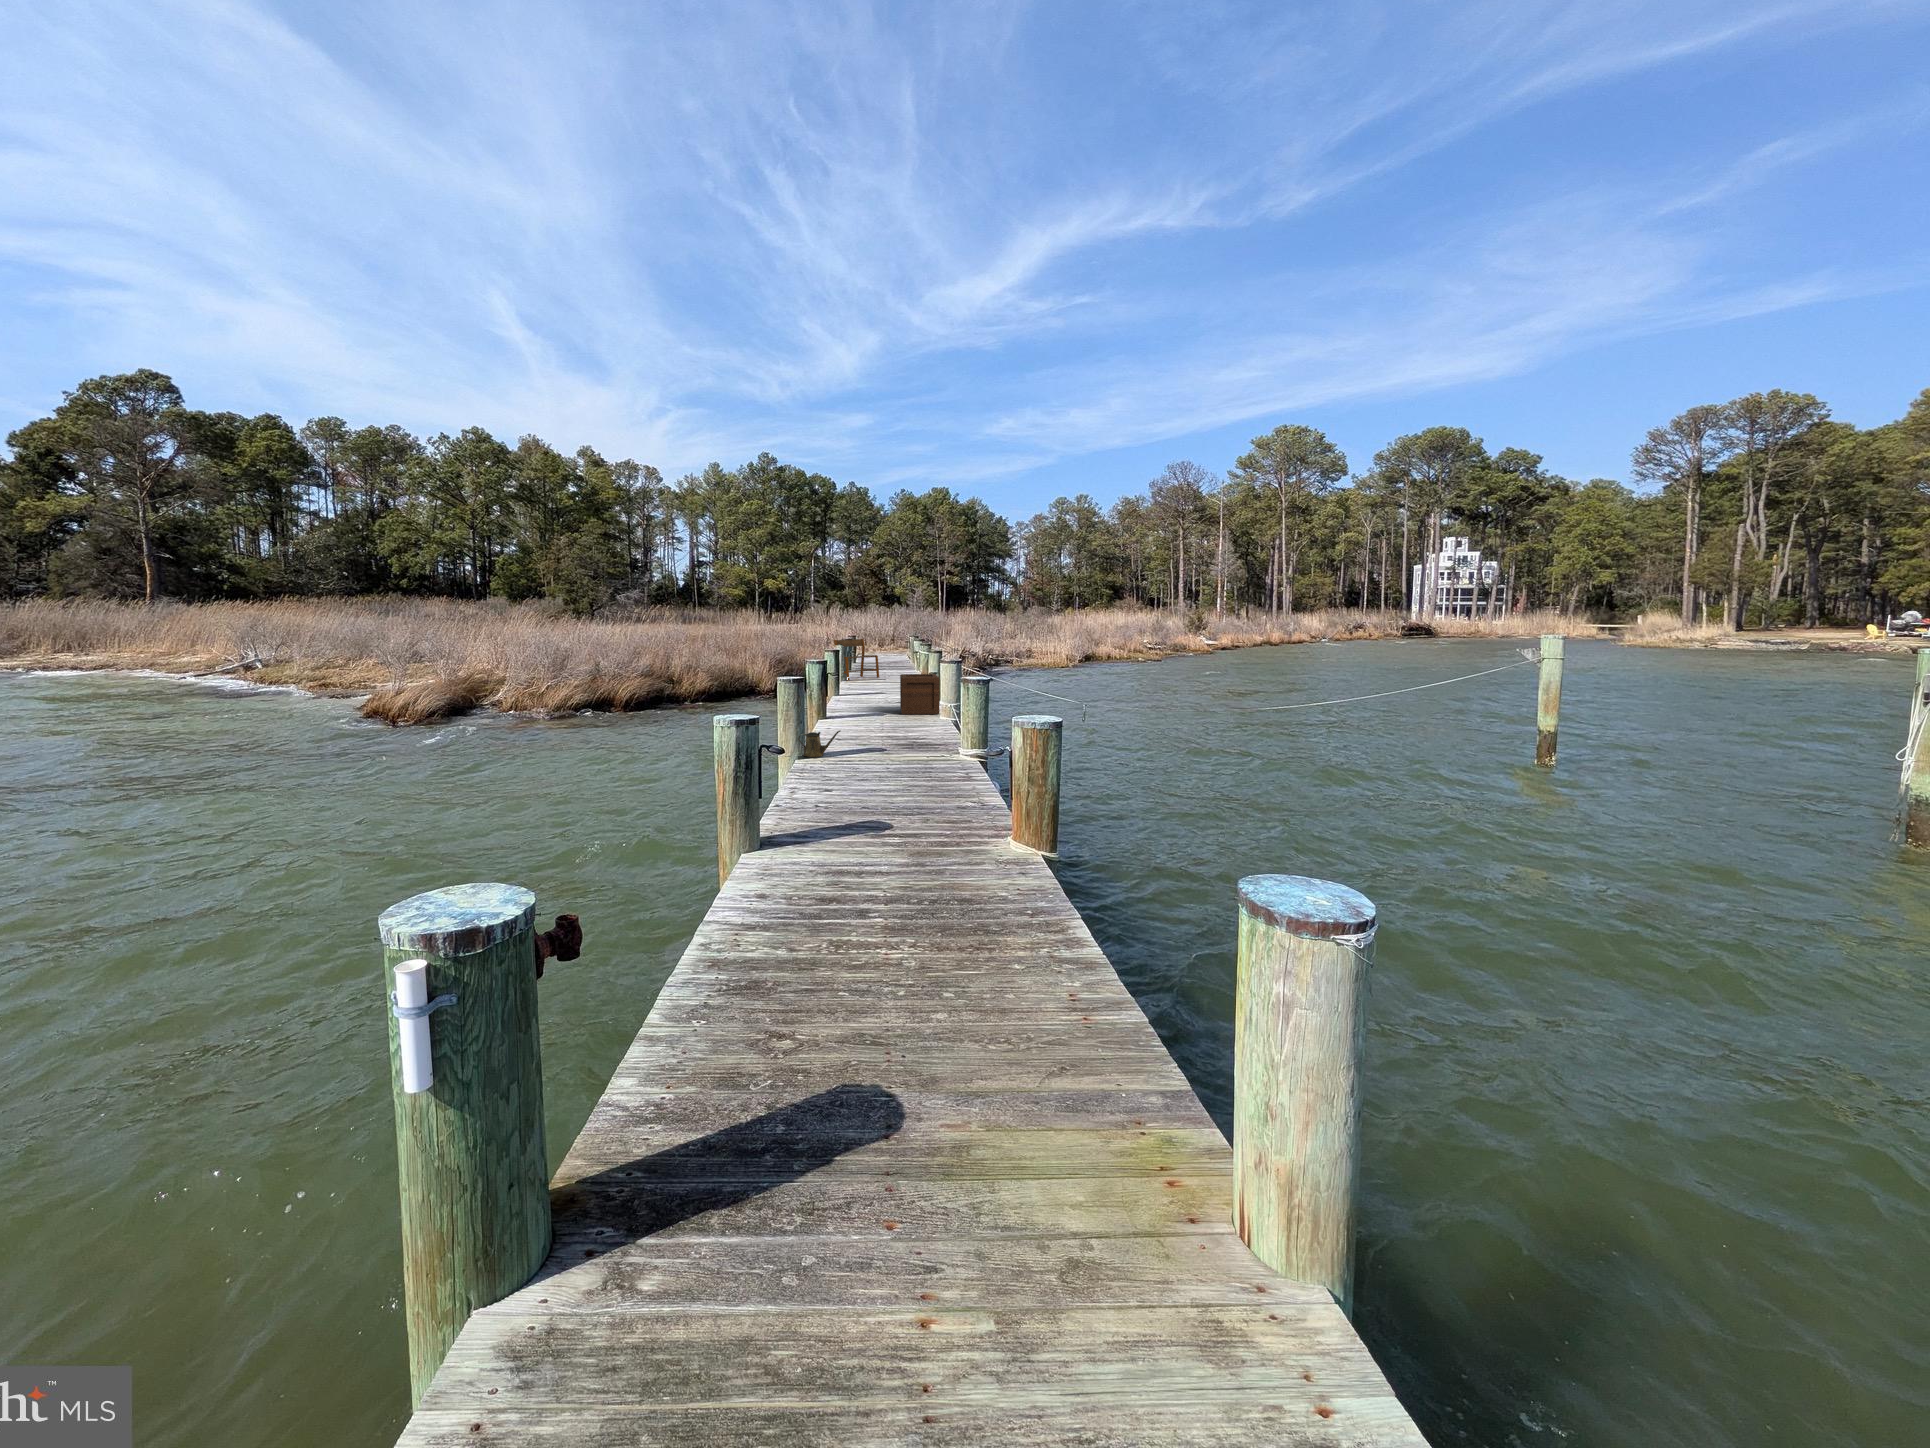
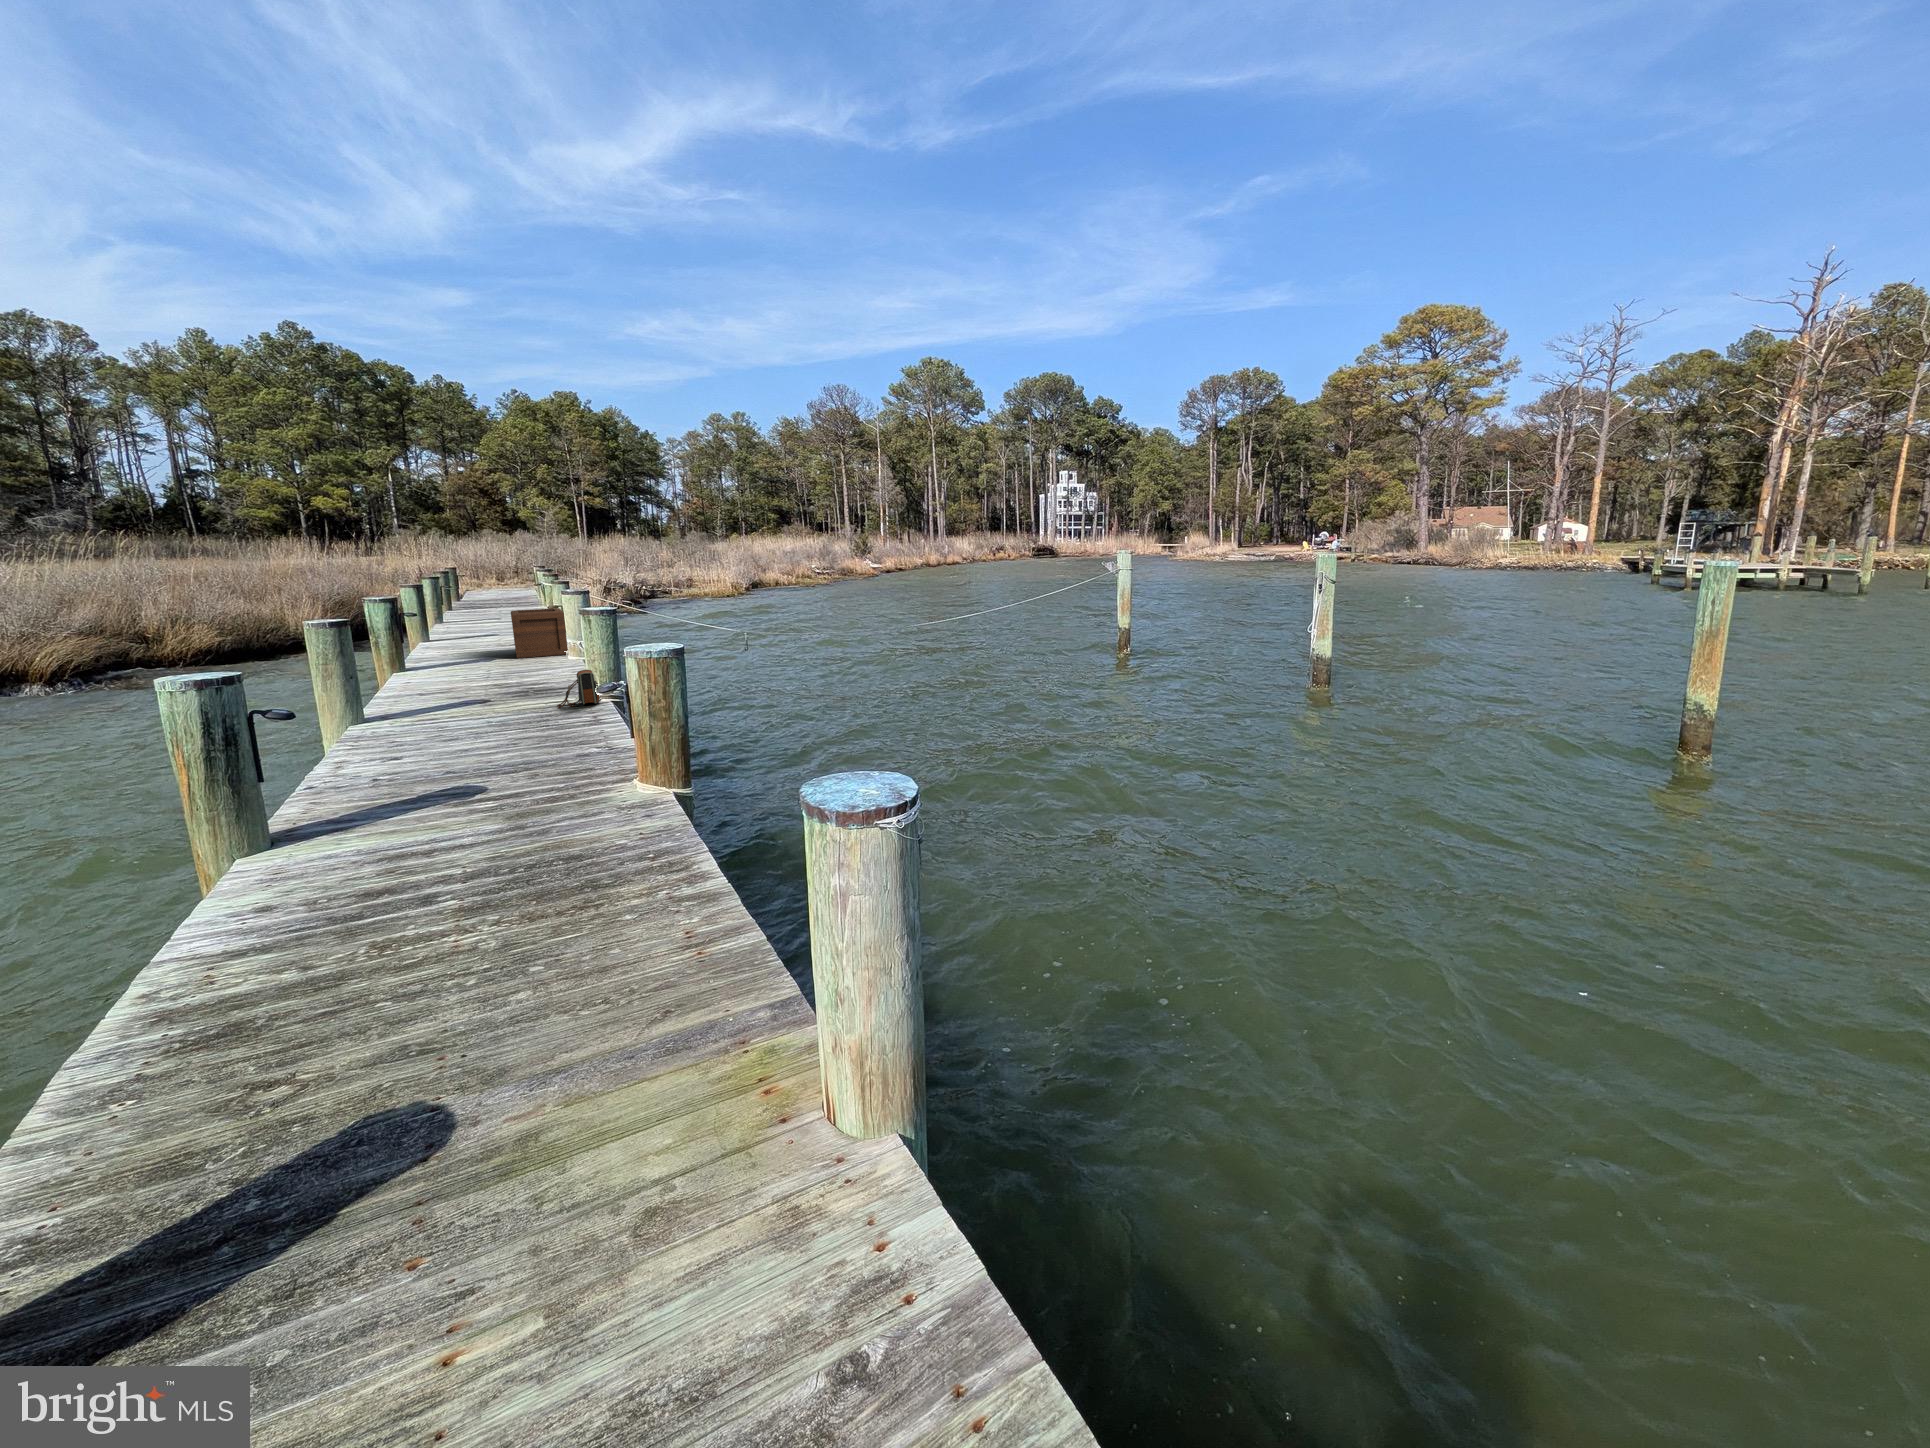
bench: present [834,639,879,680] -> none [416,570,491,622]
backpack: none [937,730,977,762] -> present [558,670,601,708]
watering can: present [798,731,840,757] -> none [348,684,415,722]

